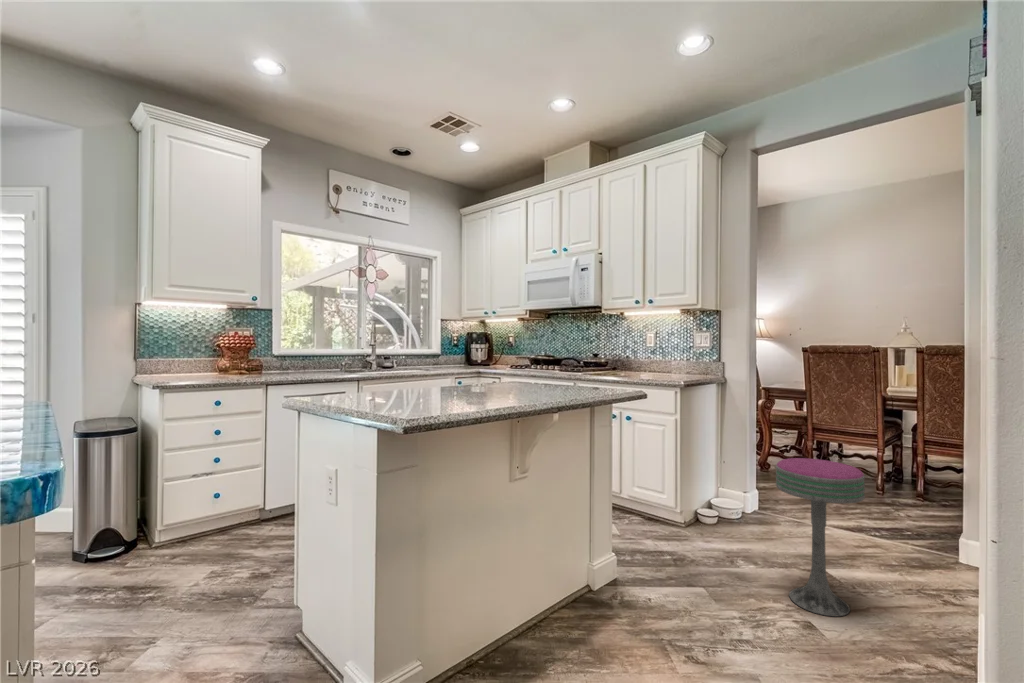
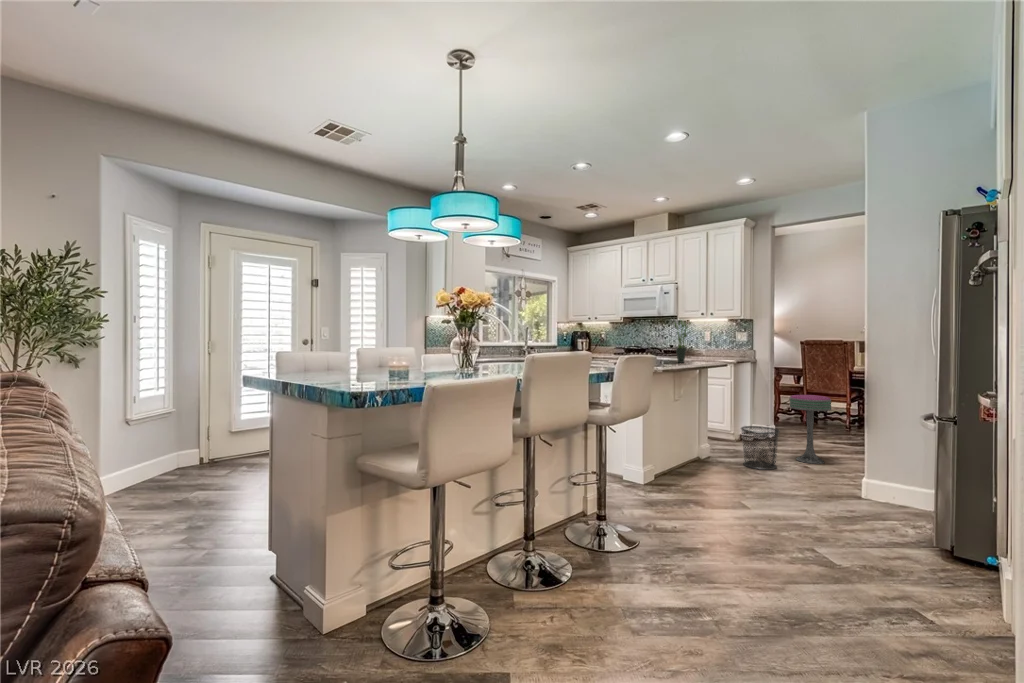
potted plant: none [488,295,533,402] -> present [675,321,687,363]
waste bin: none [666,530,750,648] -> present [741,426,779,470]

